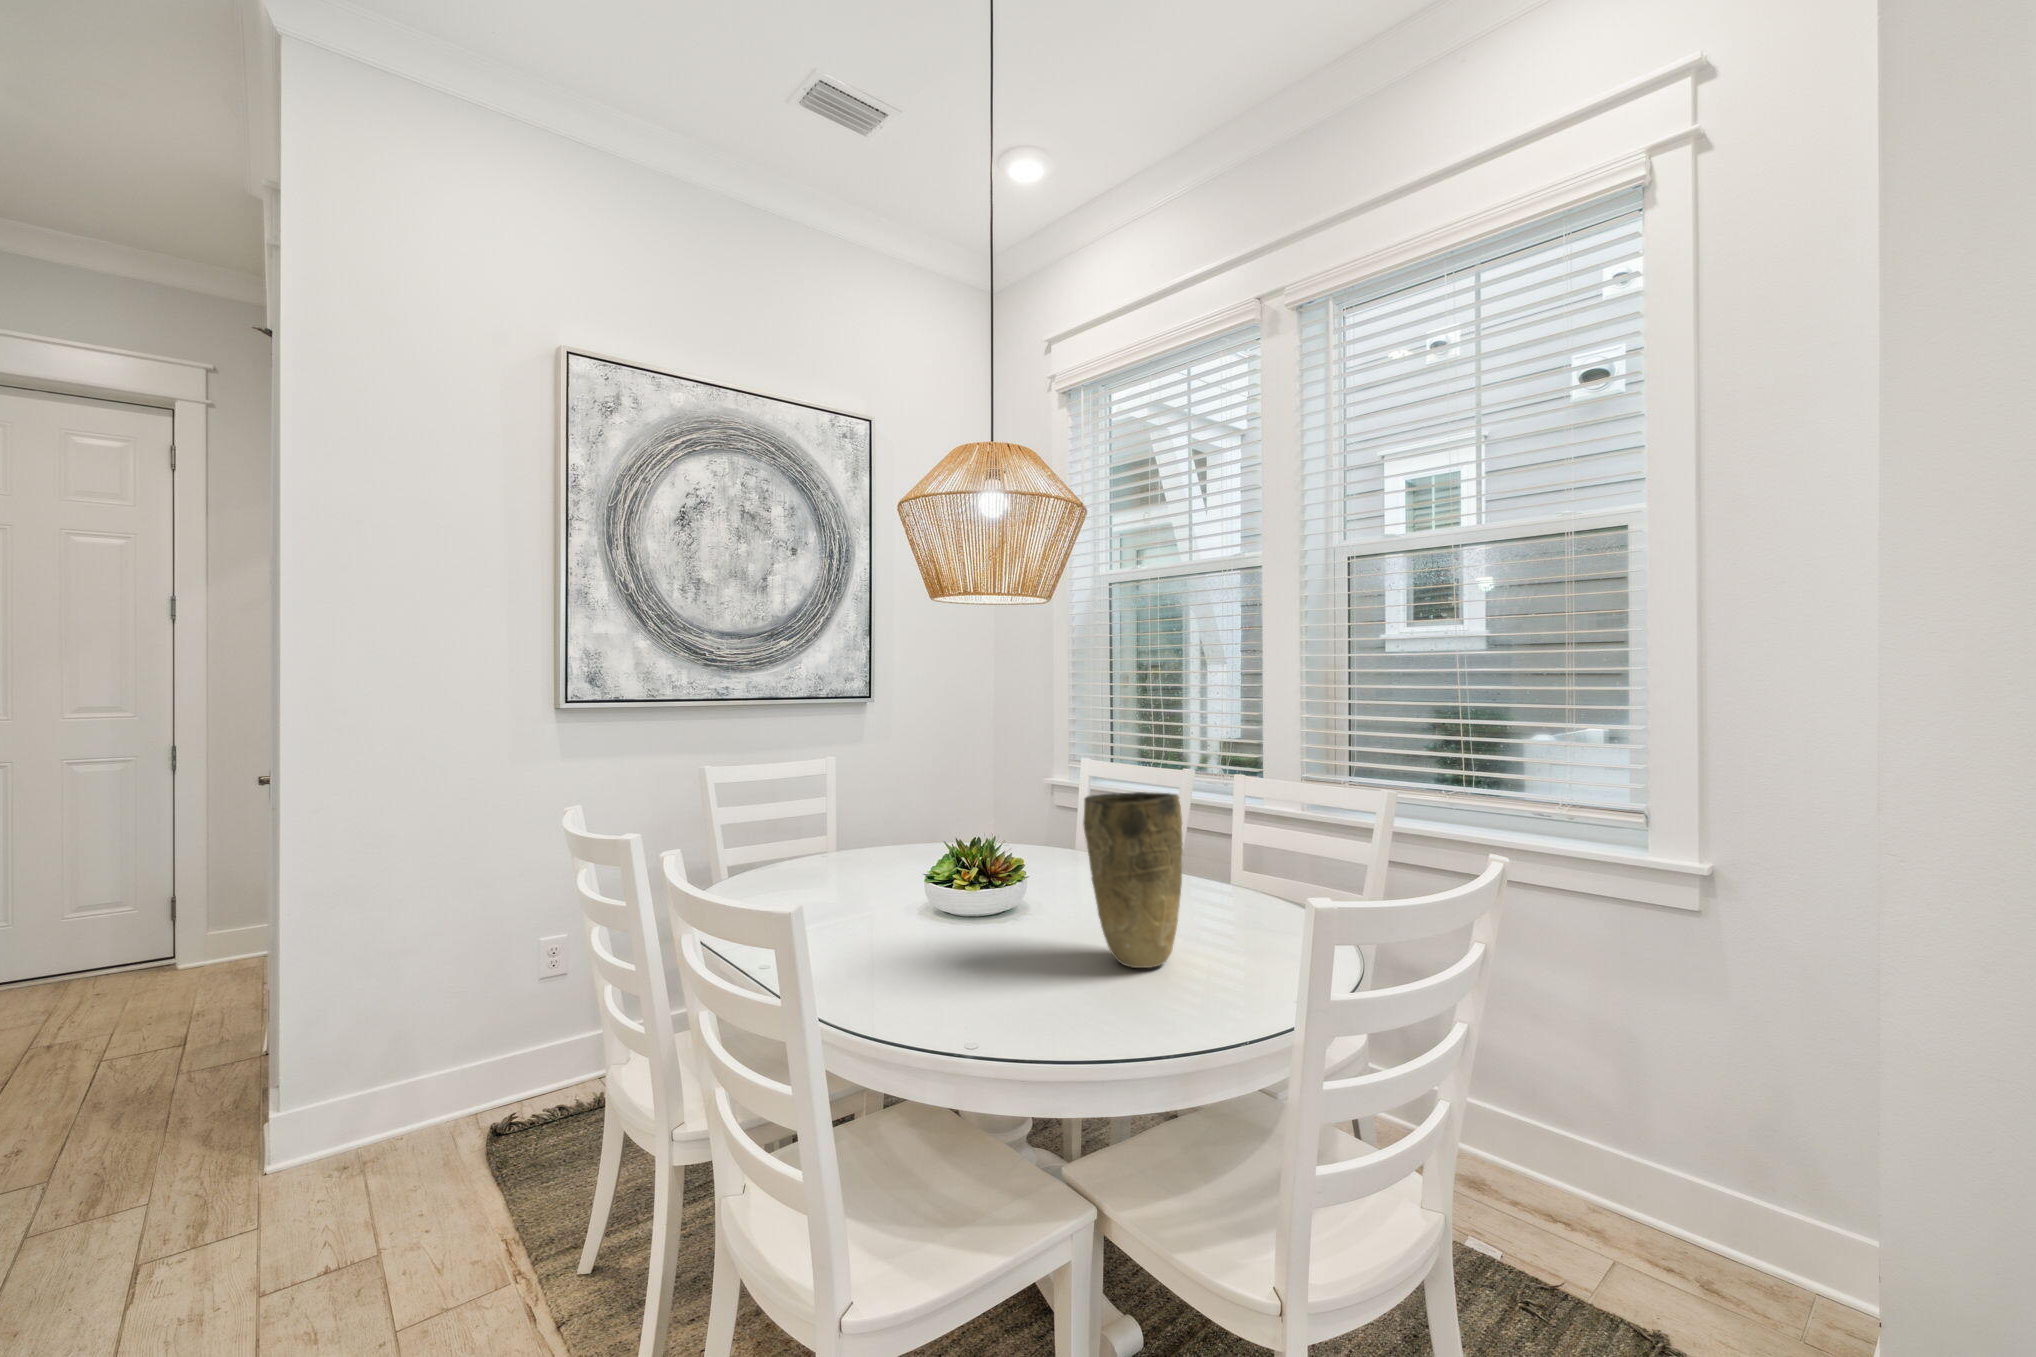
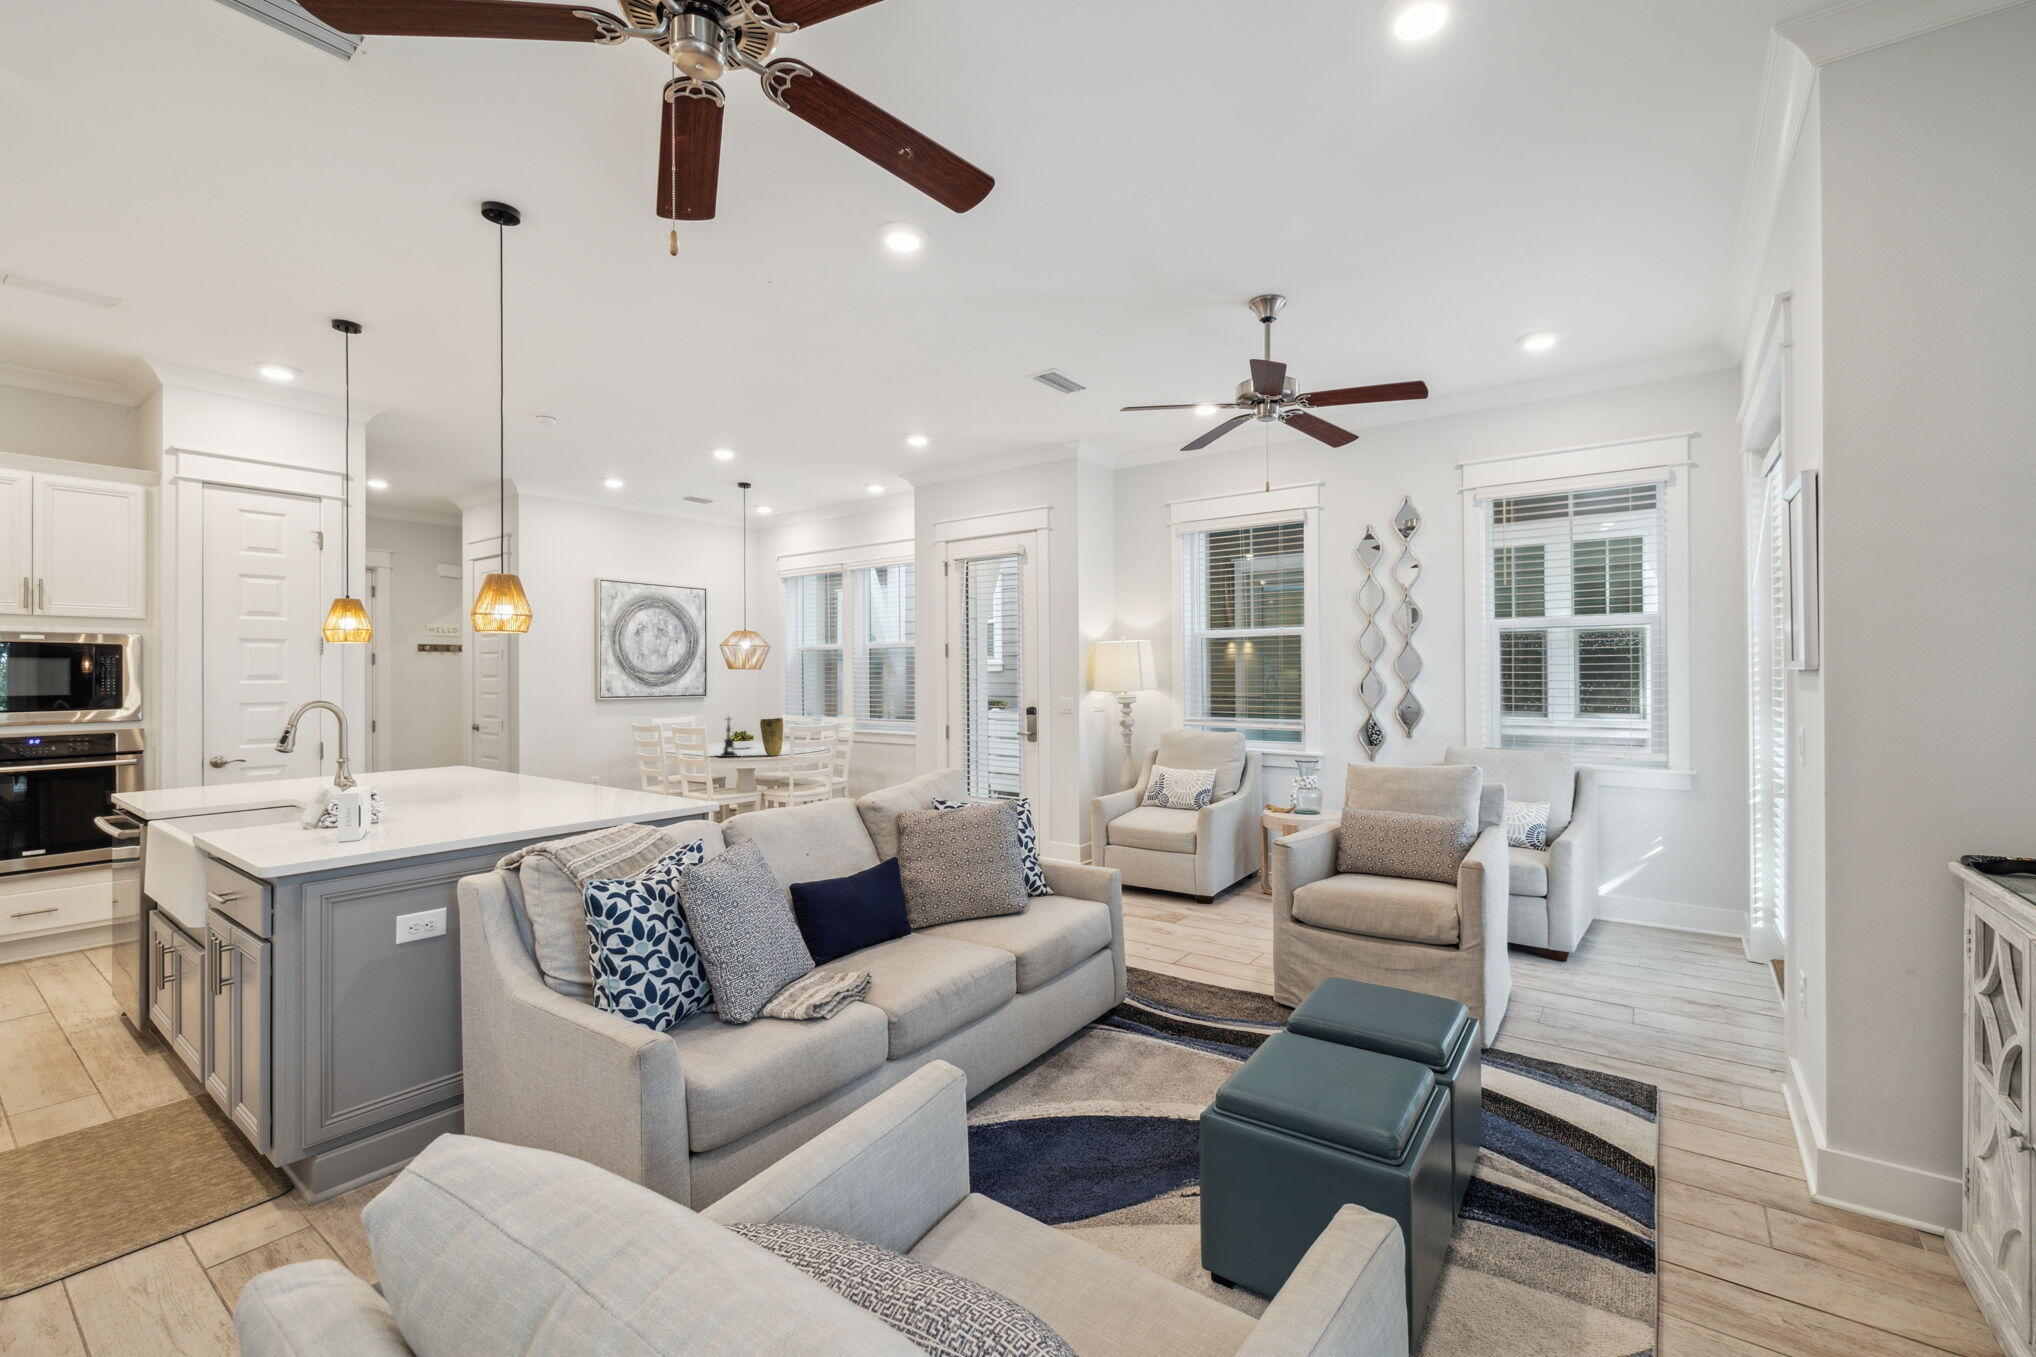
candle holder: none [889,763,1005,973] -> present [720,718,738,757]

